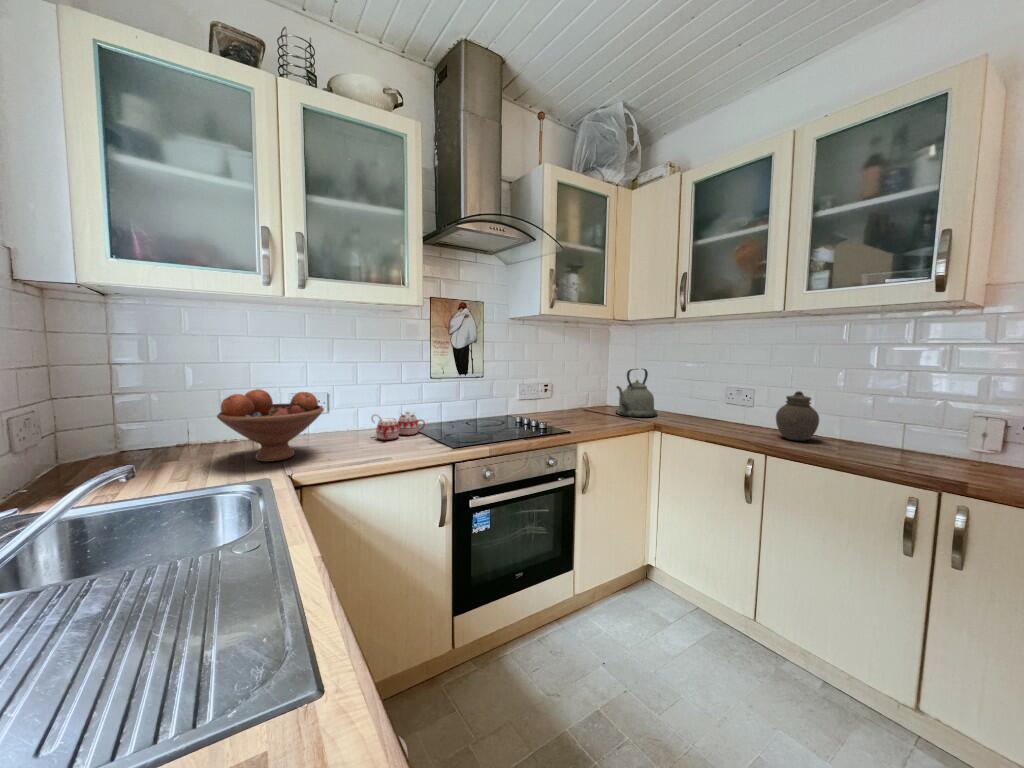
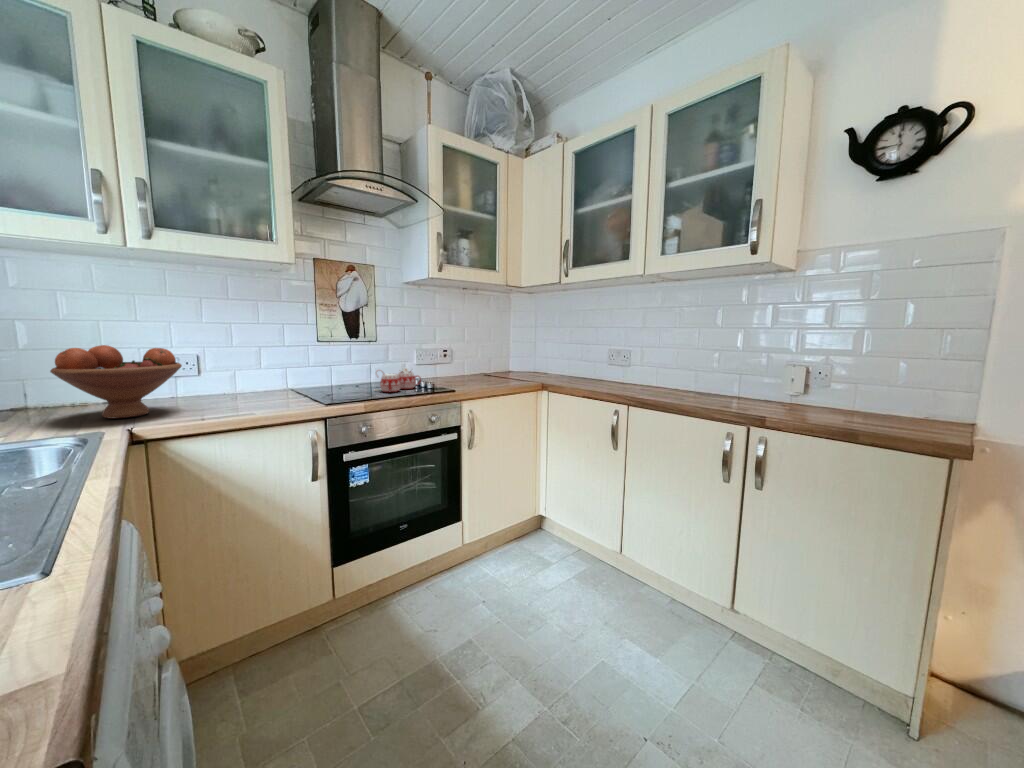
kettle: present [616,369,657,417] -> none [509,334,550,379]
jar: present [776,391,819,441] -> none [642,349,676,393]
mug: present [371,411,425,440] -> present [375,368,421,392]

